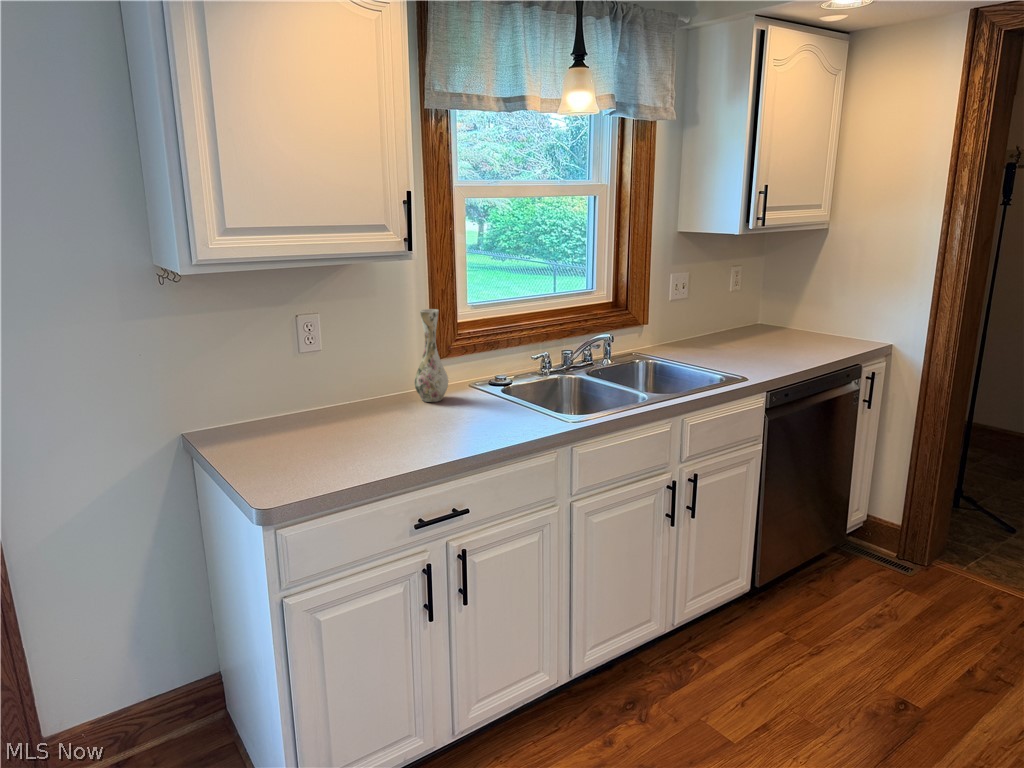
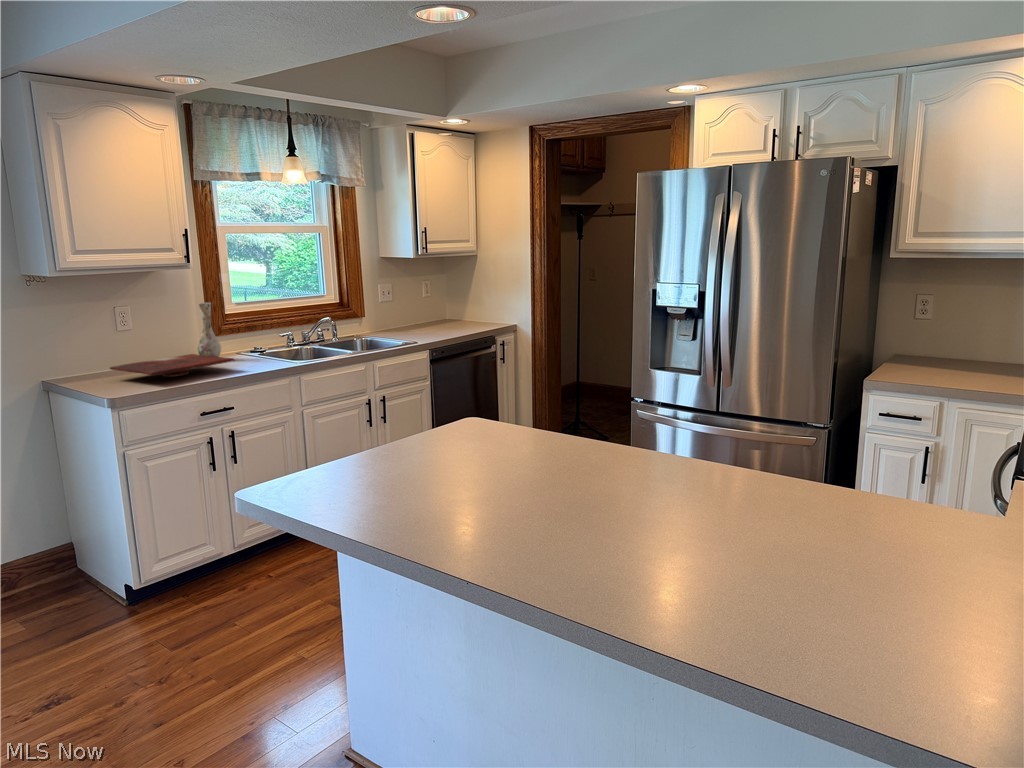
cutting board: none [280,396,472,457] -> present [110,354,234,377]

